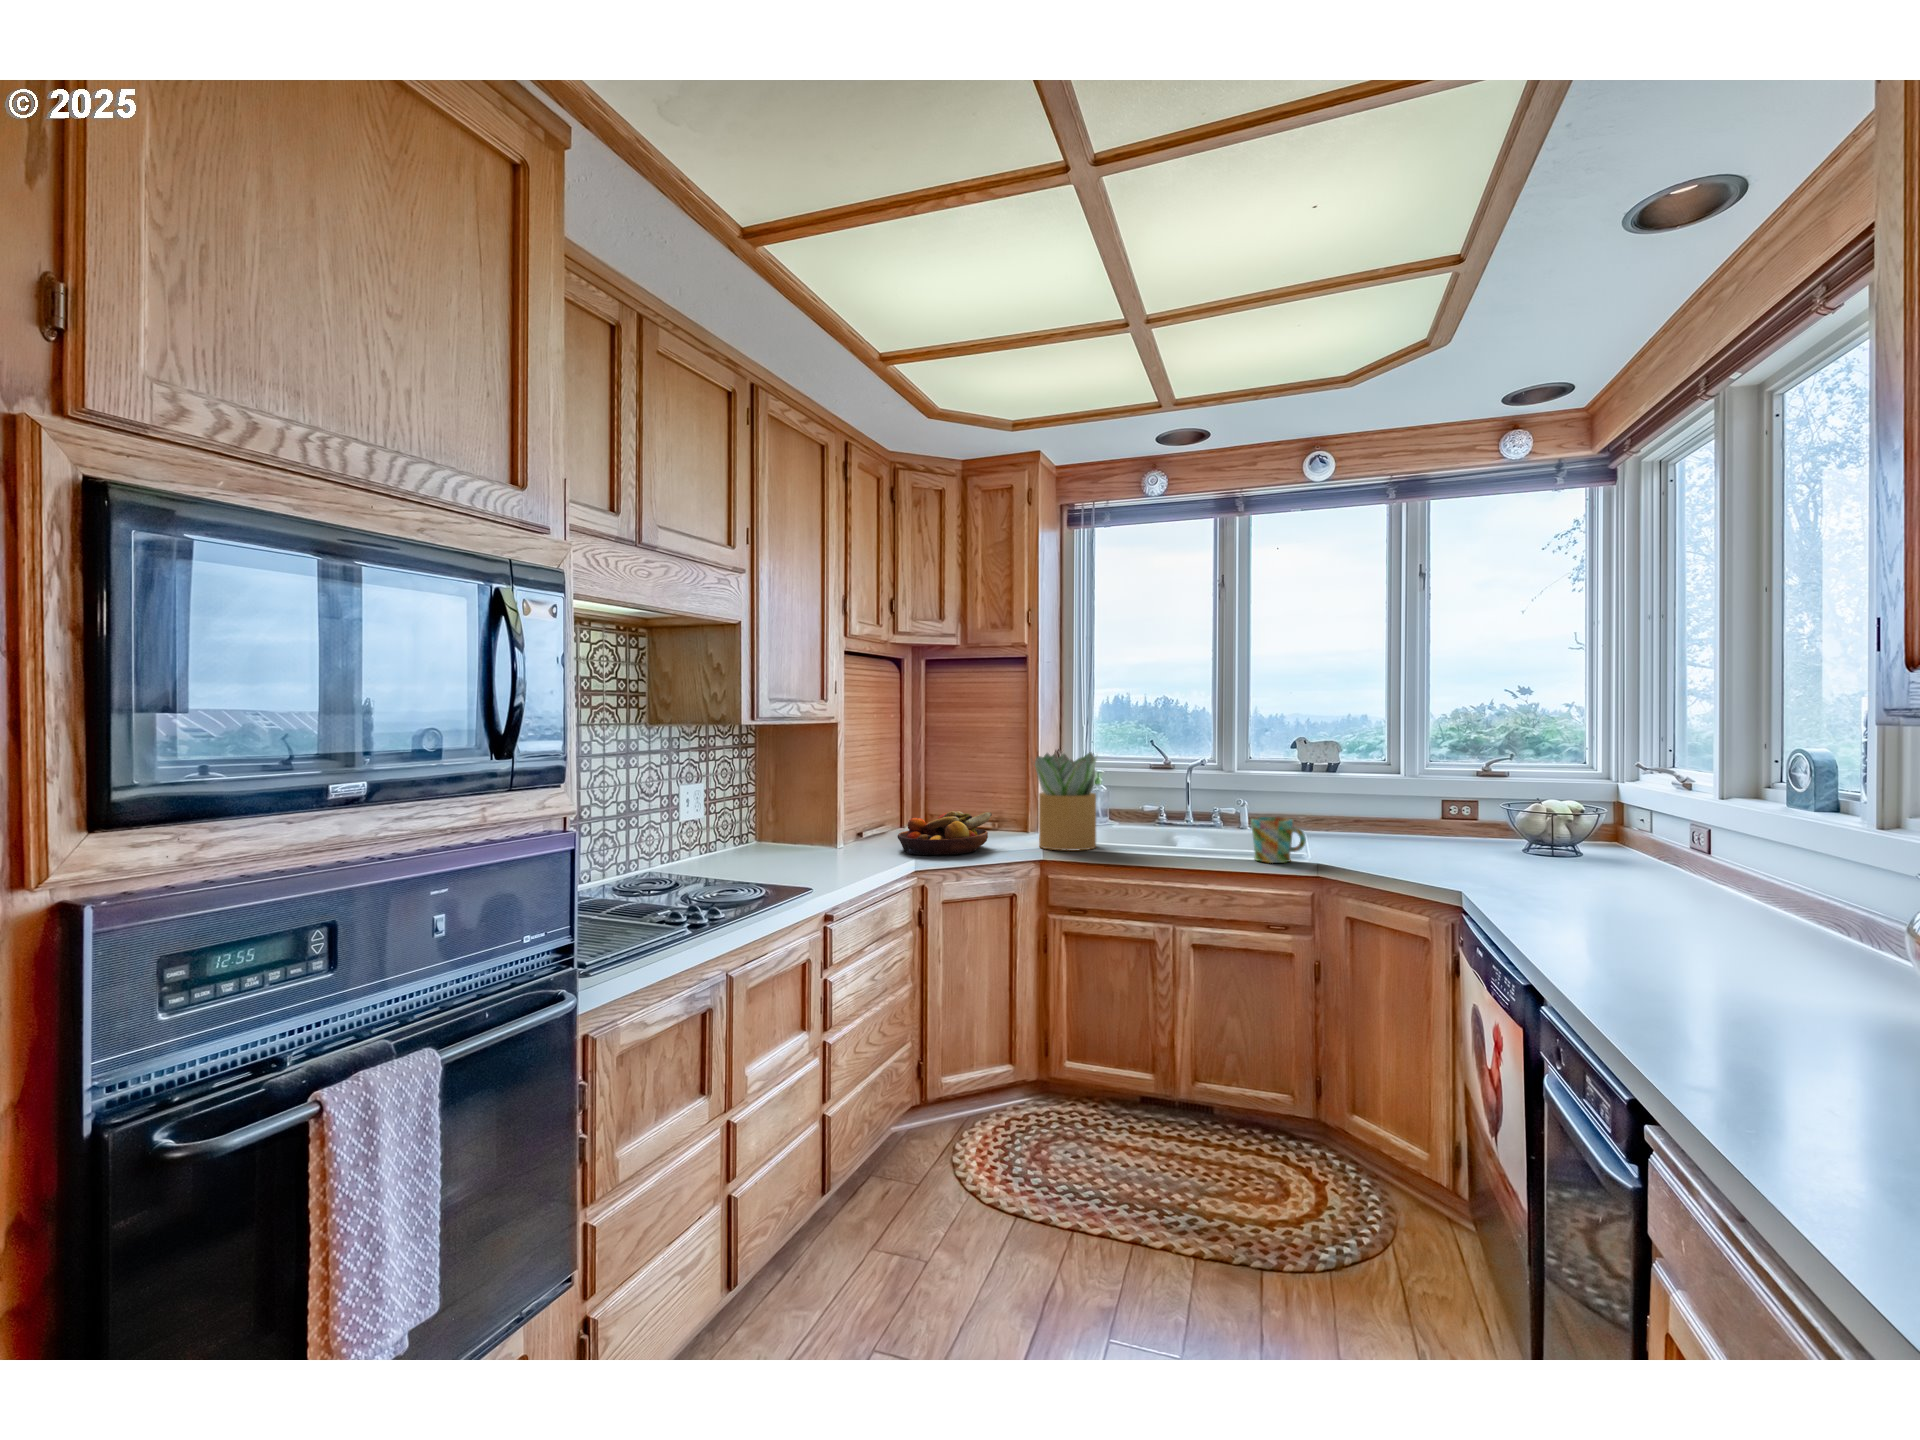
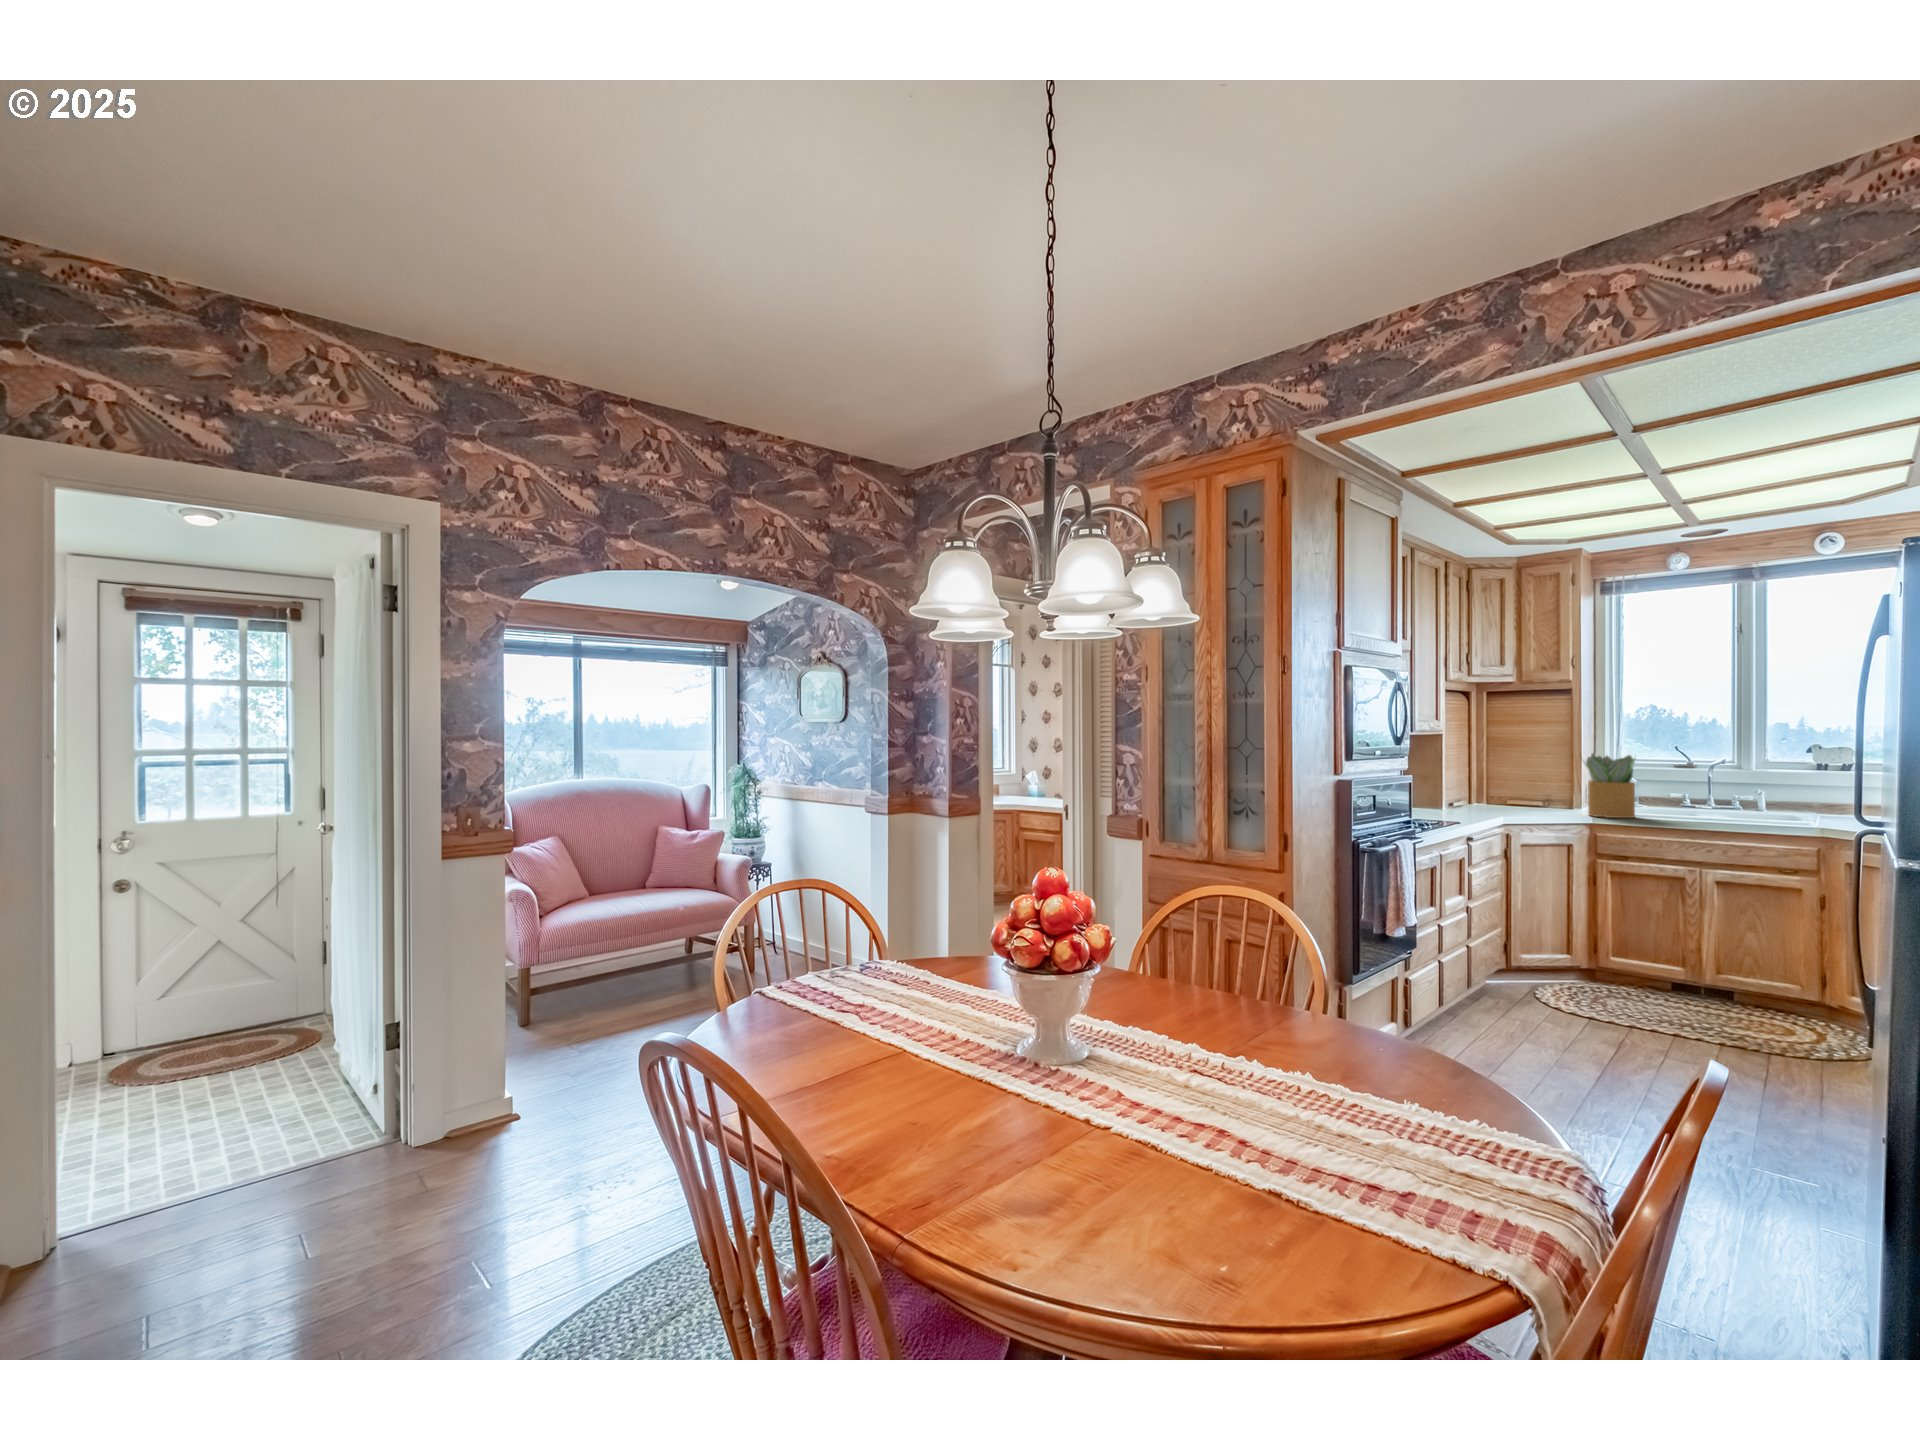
fruit bowl: present [897,811,992,855] -> none [1482,790,1551,817]
mug: present [1251,817,1306,863] -> none [1768,800,1816,830]

